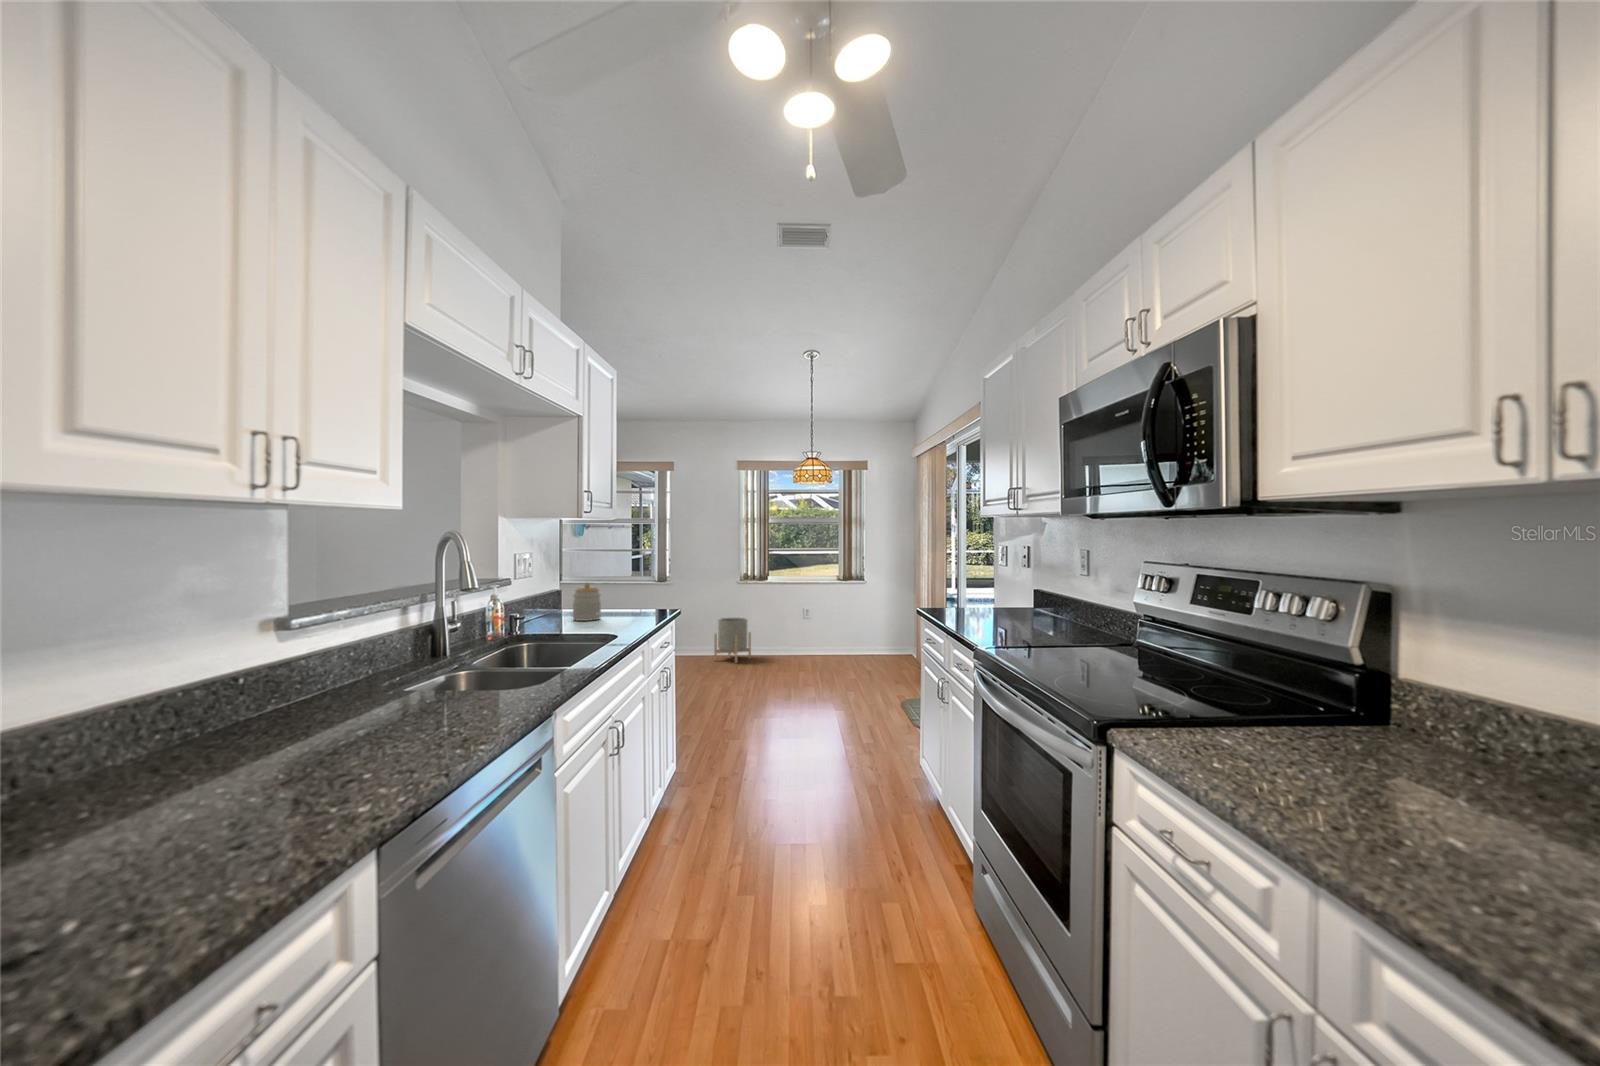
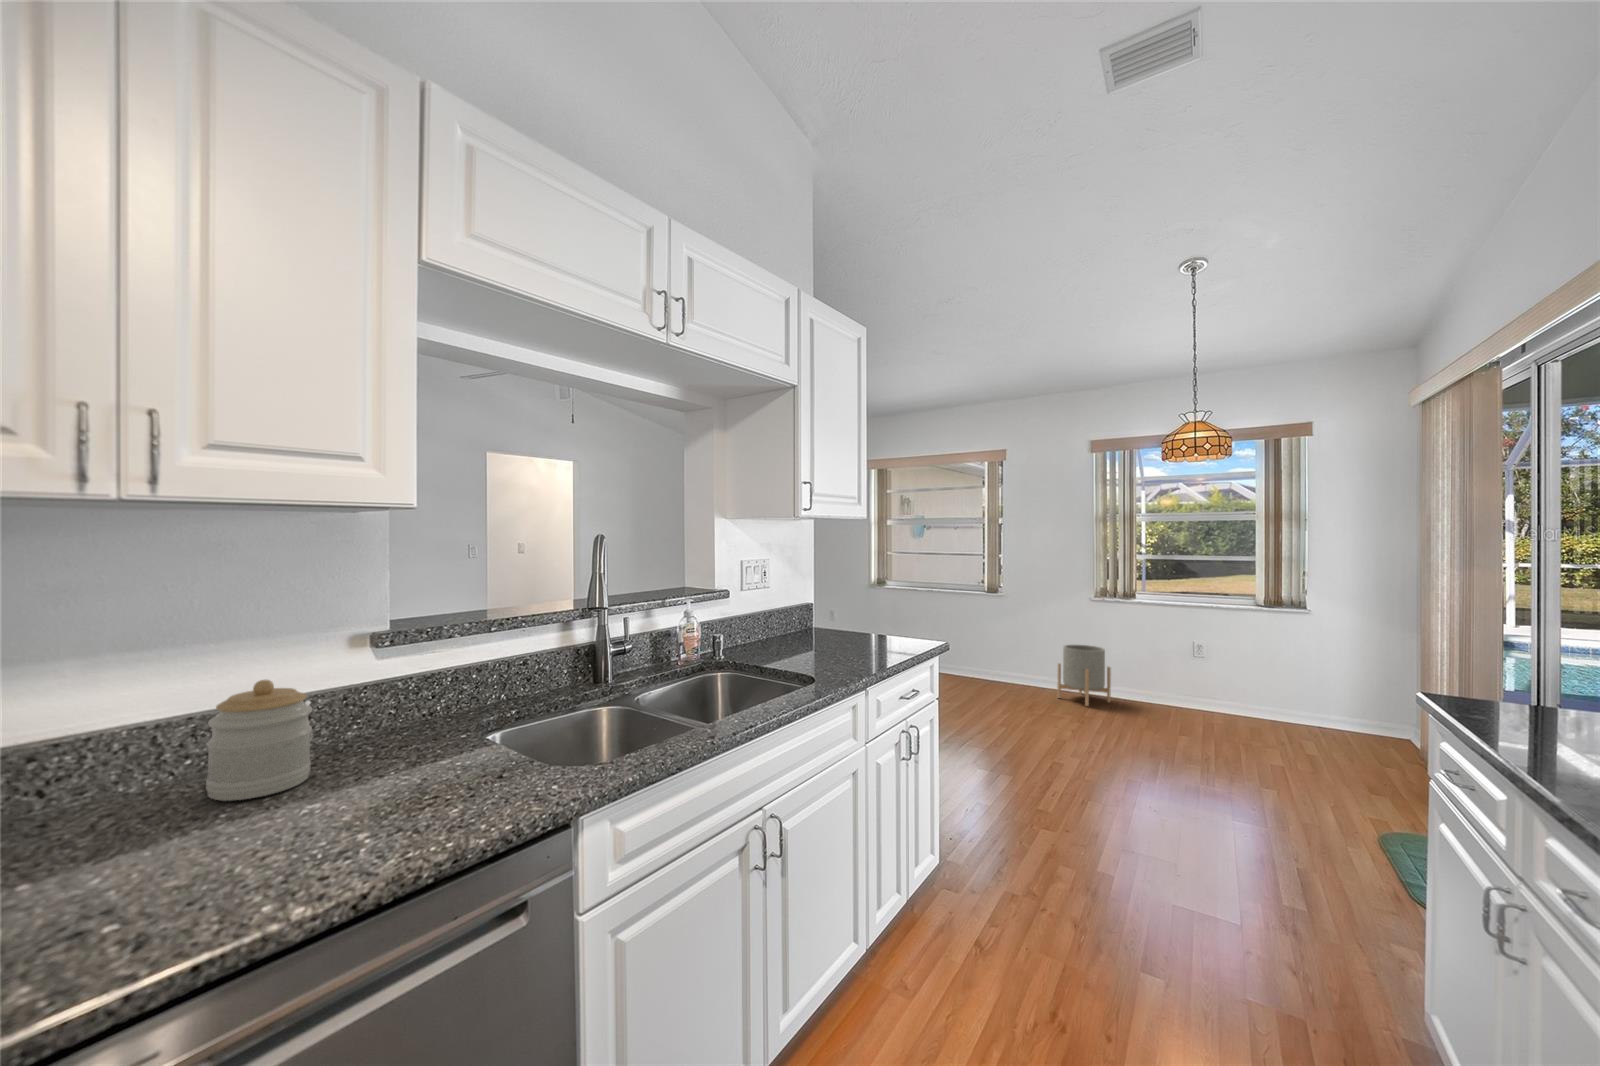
jar: present [572,583,601,621] -> present [206,680,312,801]

